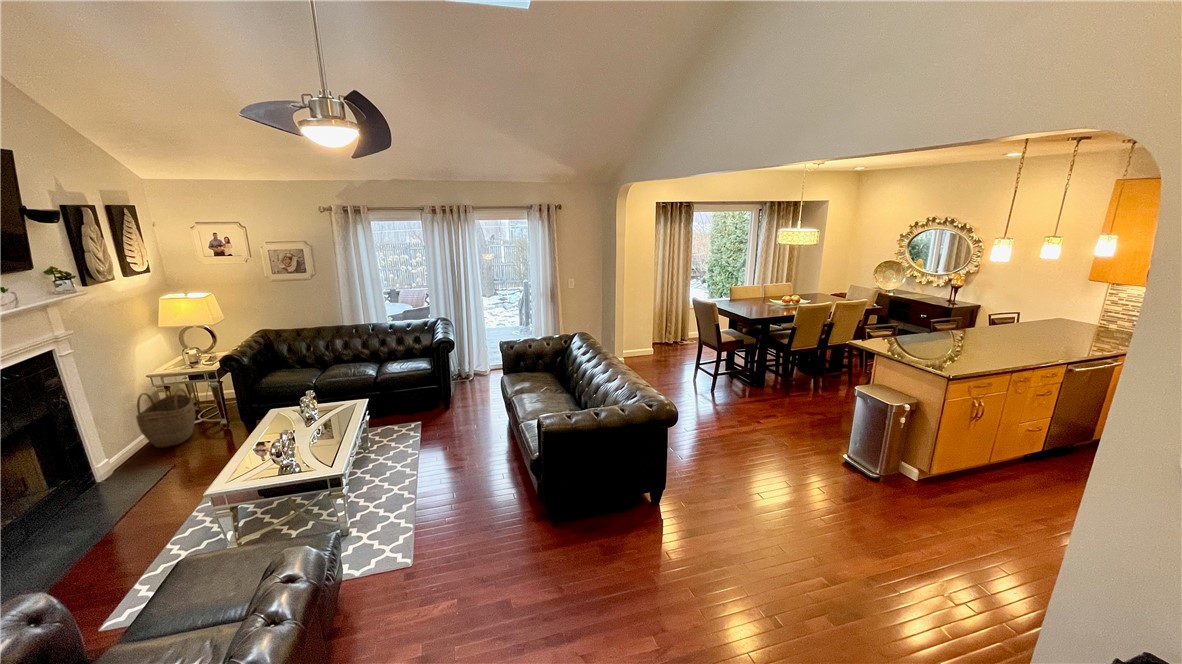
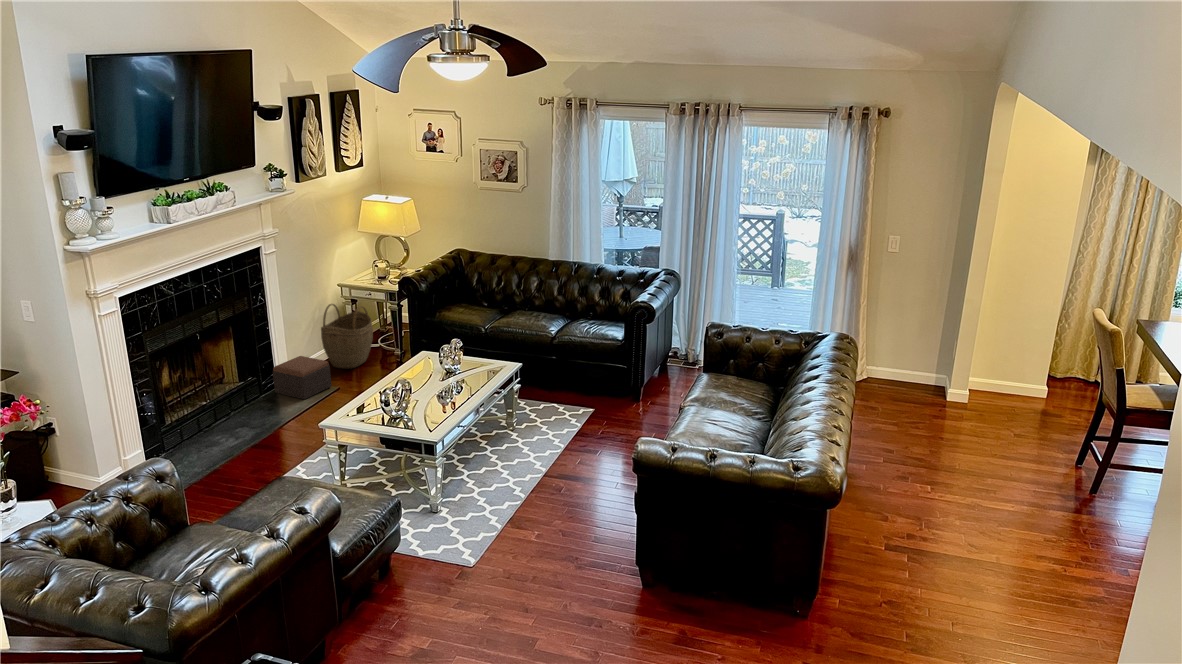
footstool: none [89,443,166,489] -> present [273,356,332,399]

